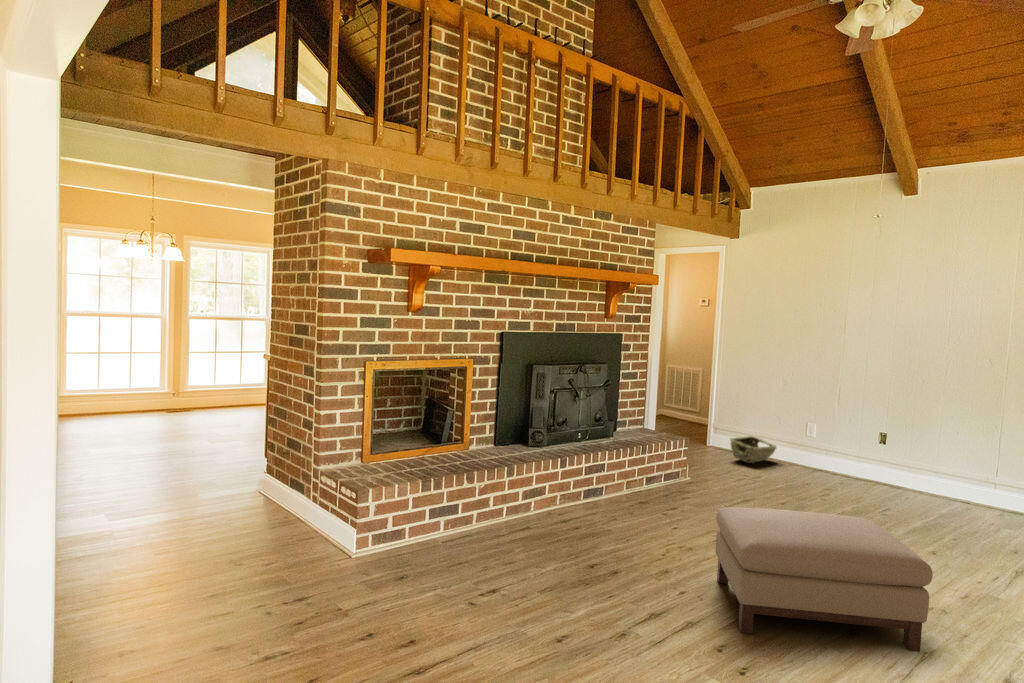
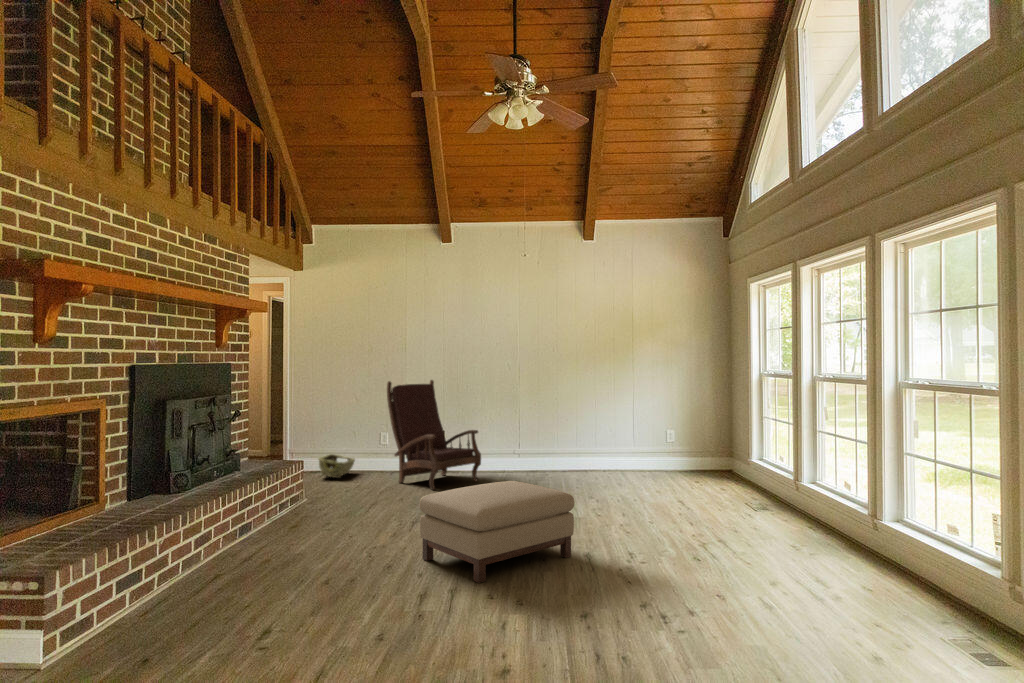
armchair: none [807,365,923,507] -> present [387,380,481,490]

